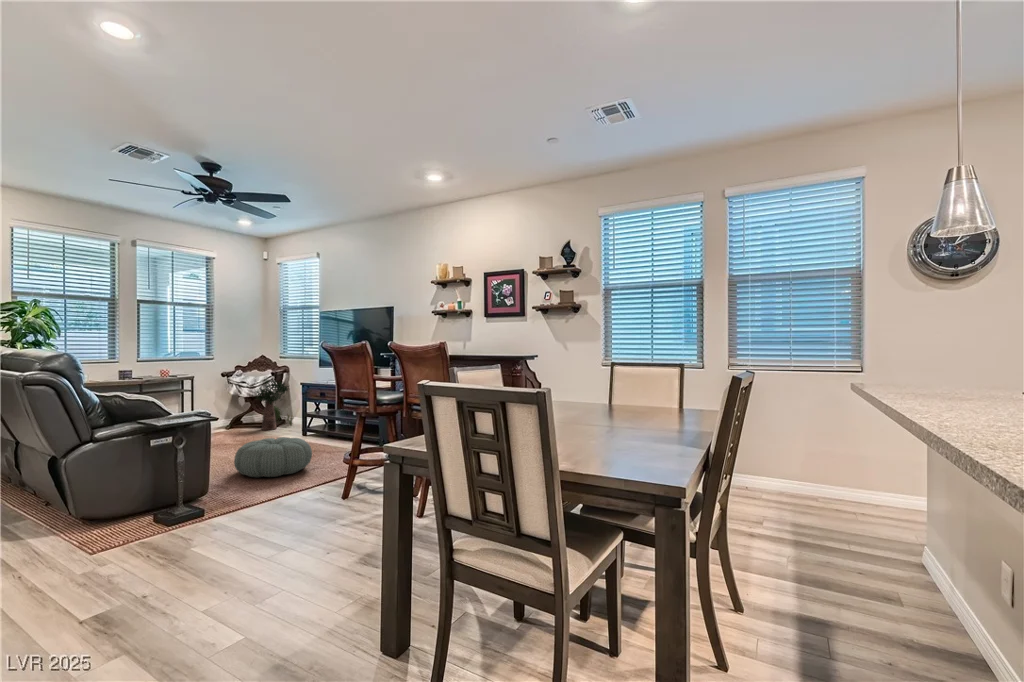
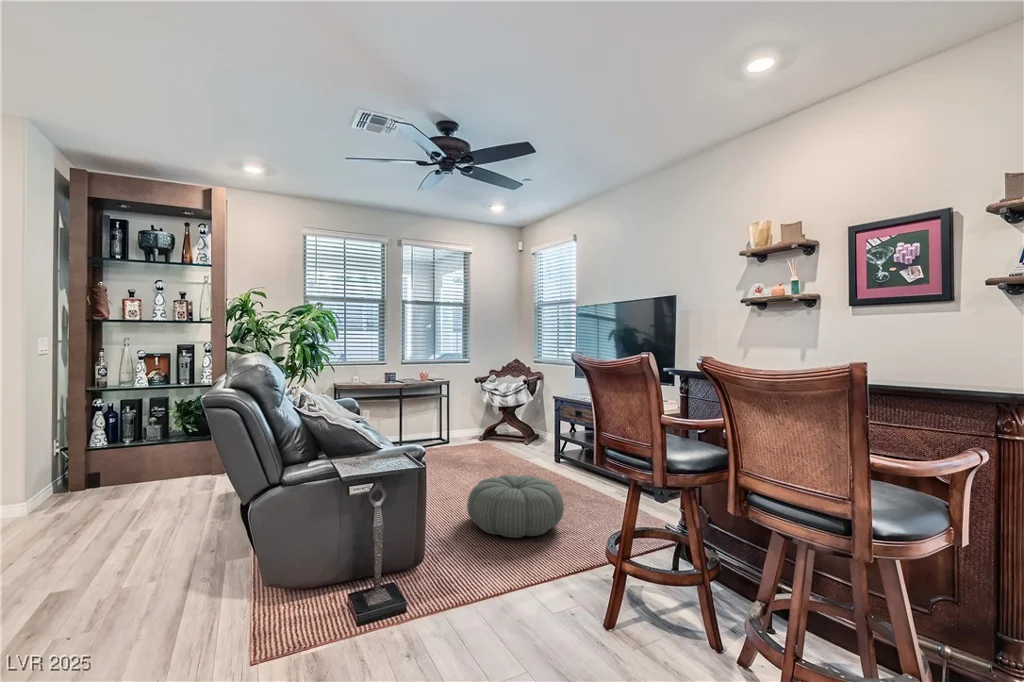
potted plant: present [256,379,293,430] -> none [504,387,548,447]

